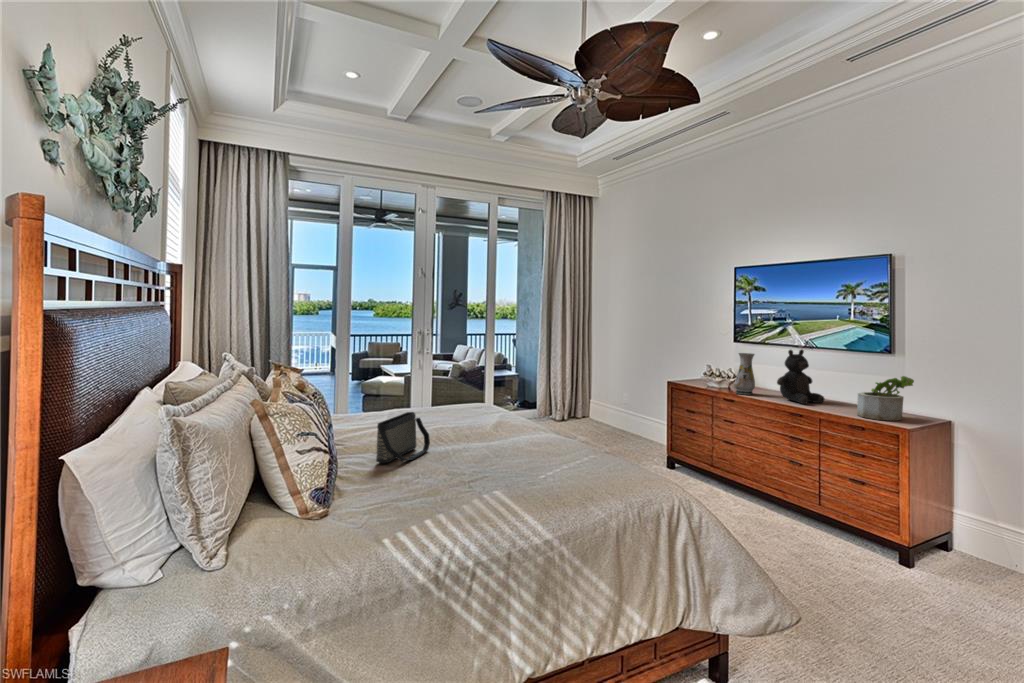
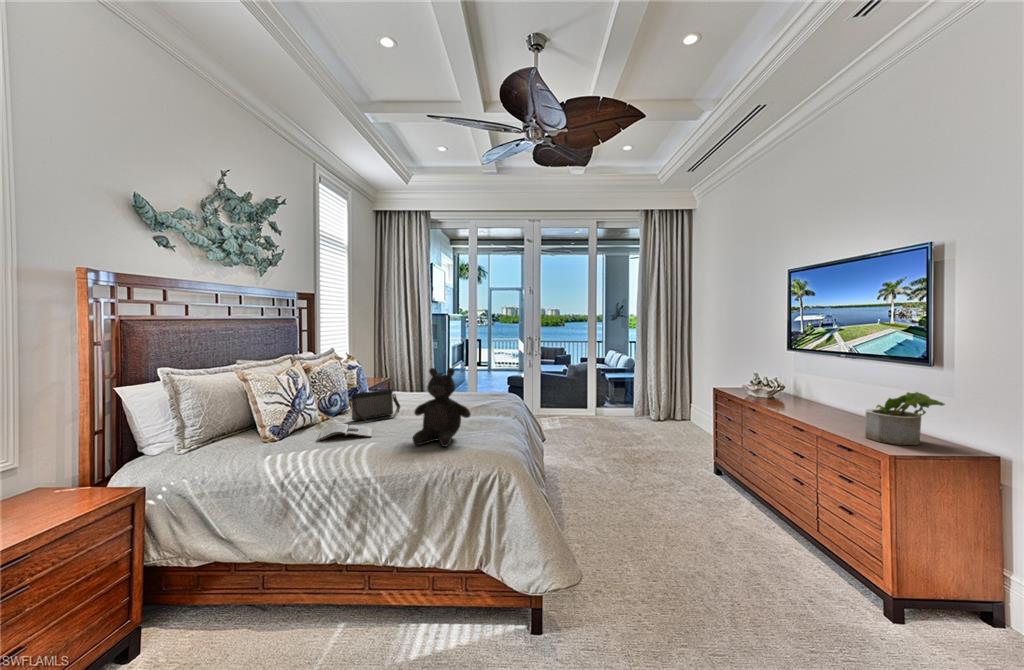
teddy bear: present [777,350,824,404] -> present [413,368,471,446]
vase: present [735,353,755,395] -> none [771,360,794,405]
magazine: none [378,470,469,502] -> present [318,424,372,441]

